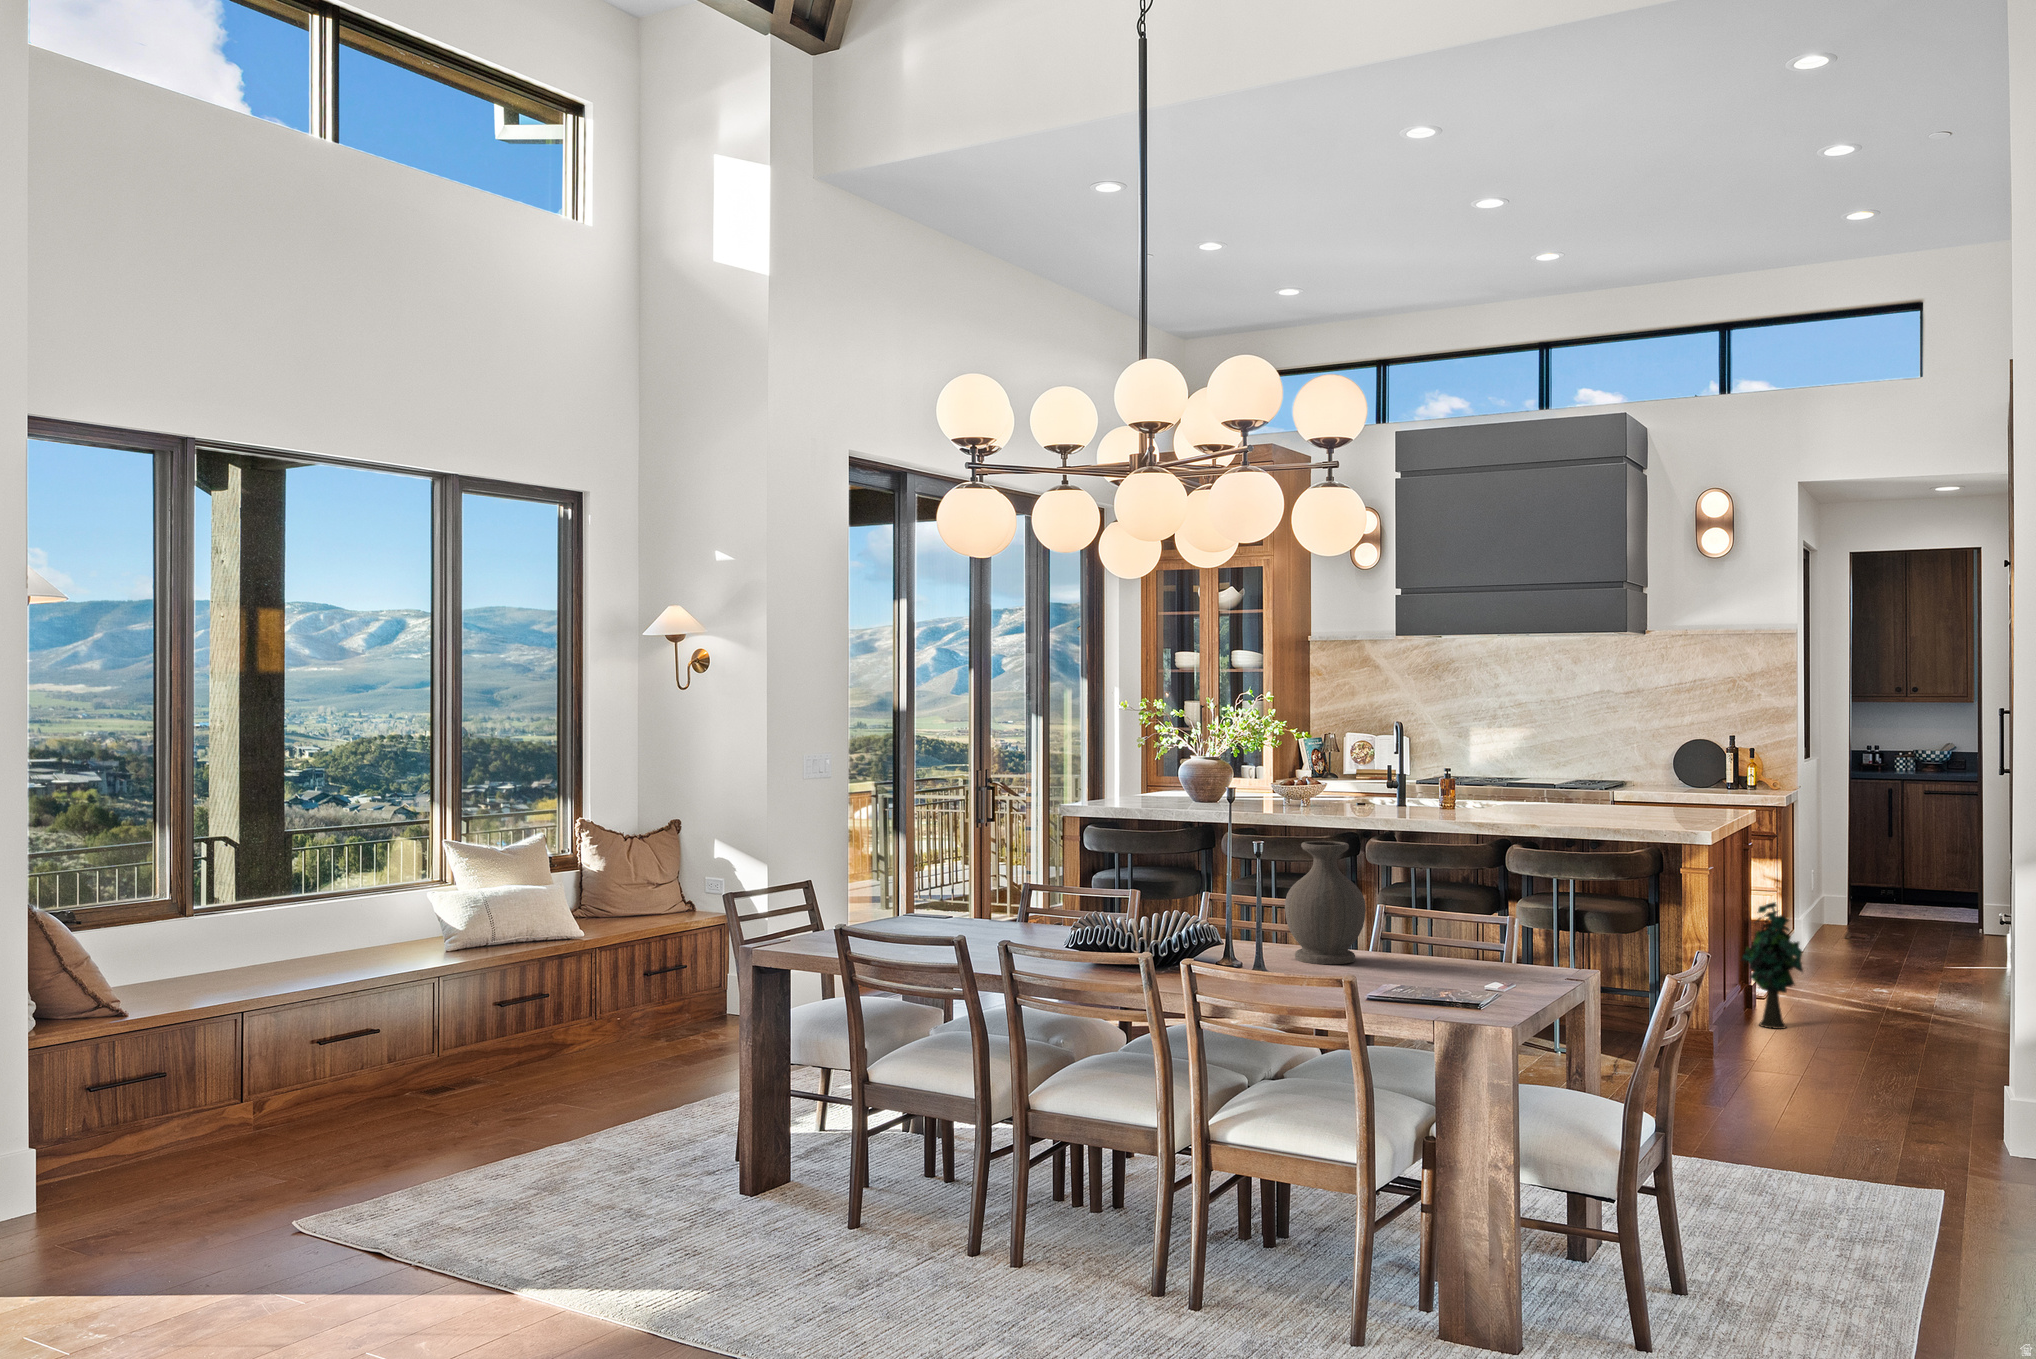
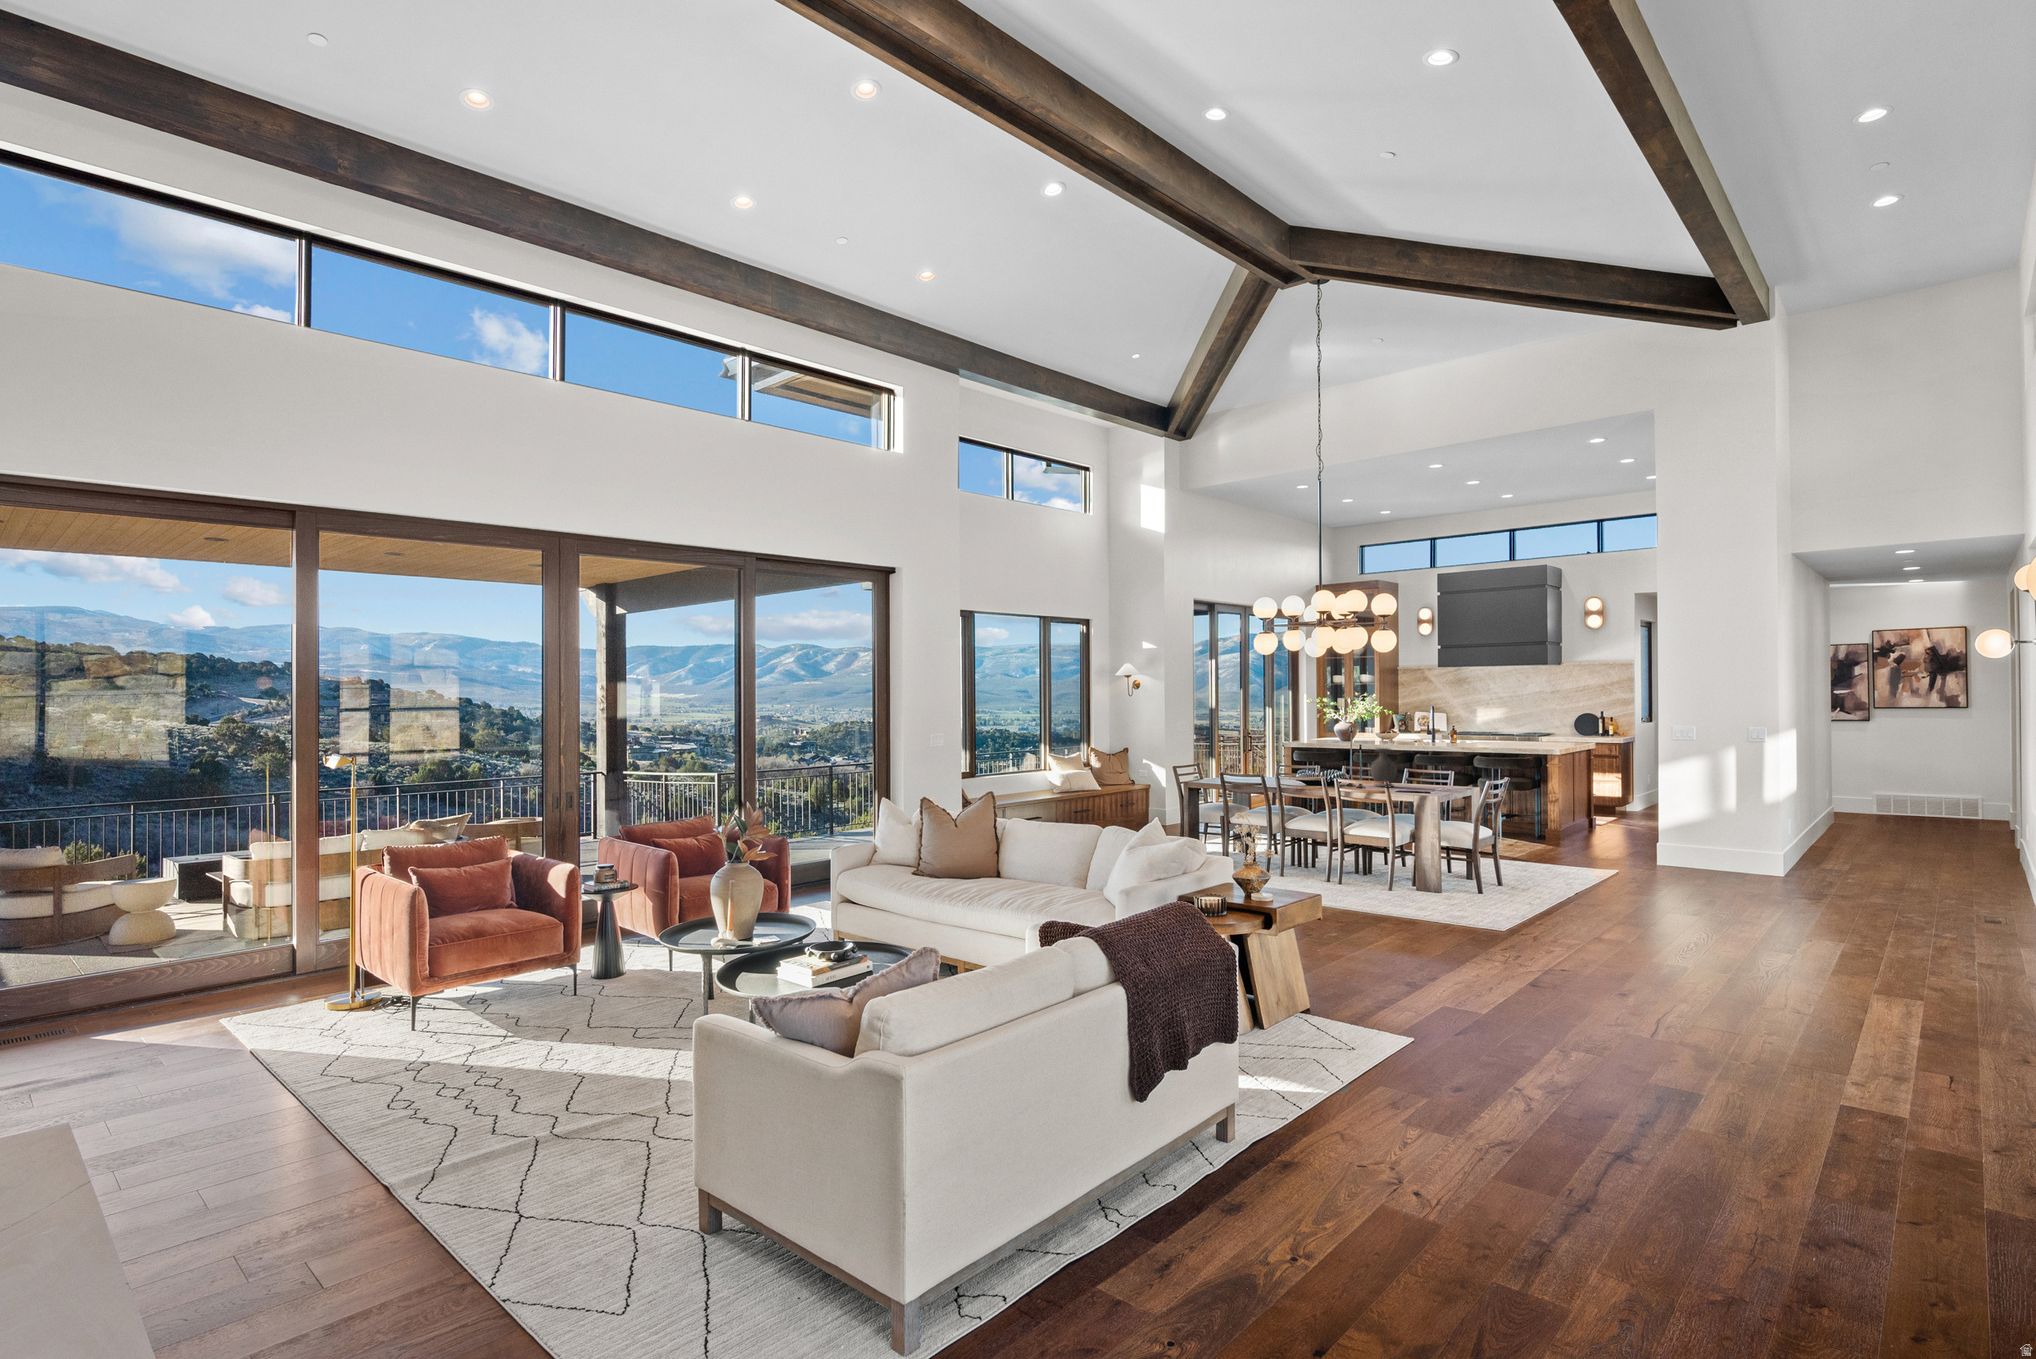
decorative plant: present [1741,902,1803,1029] -> none [1580,782,1608,835]

